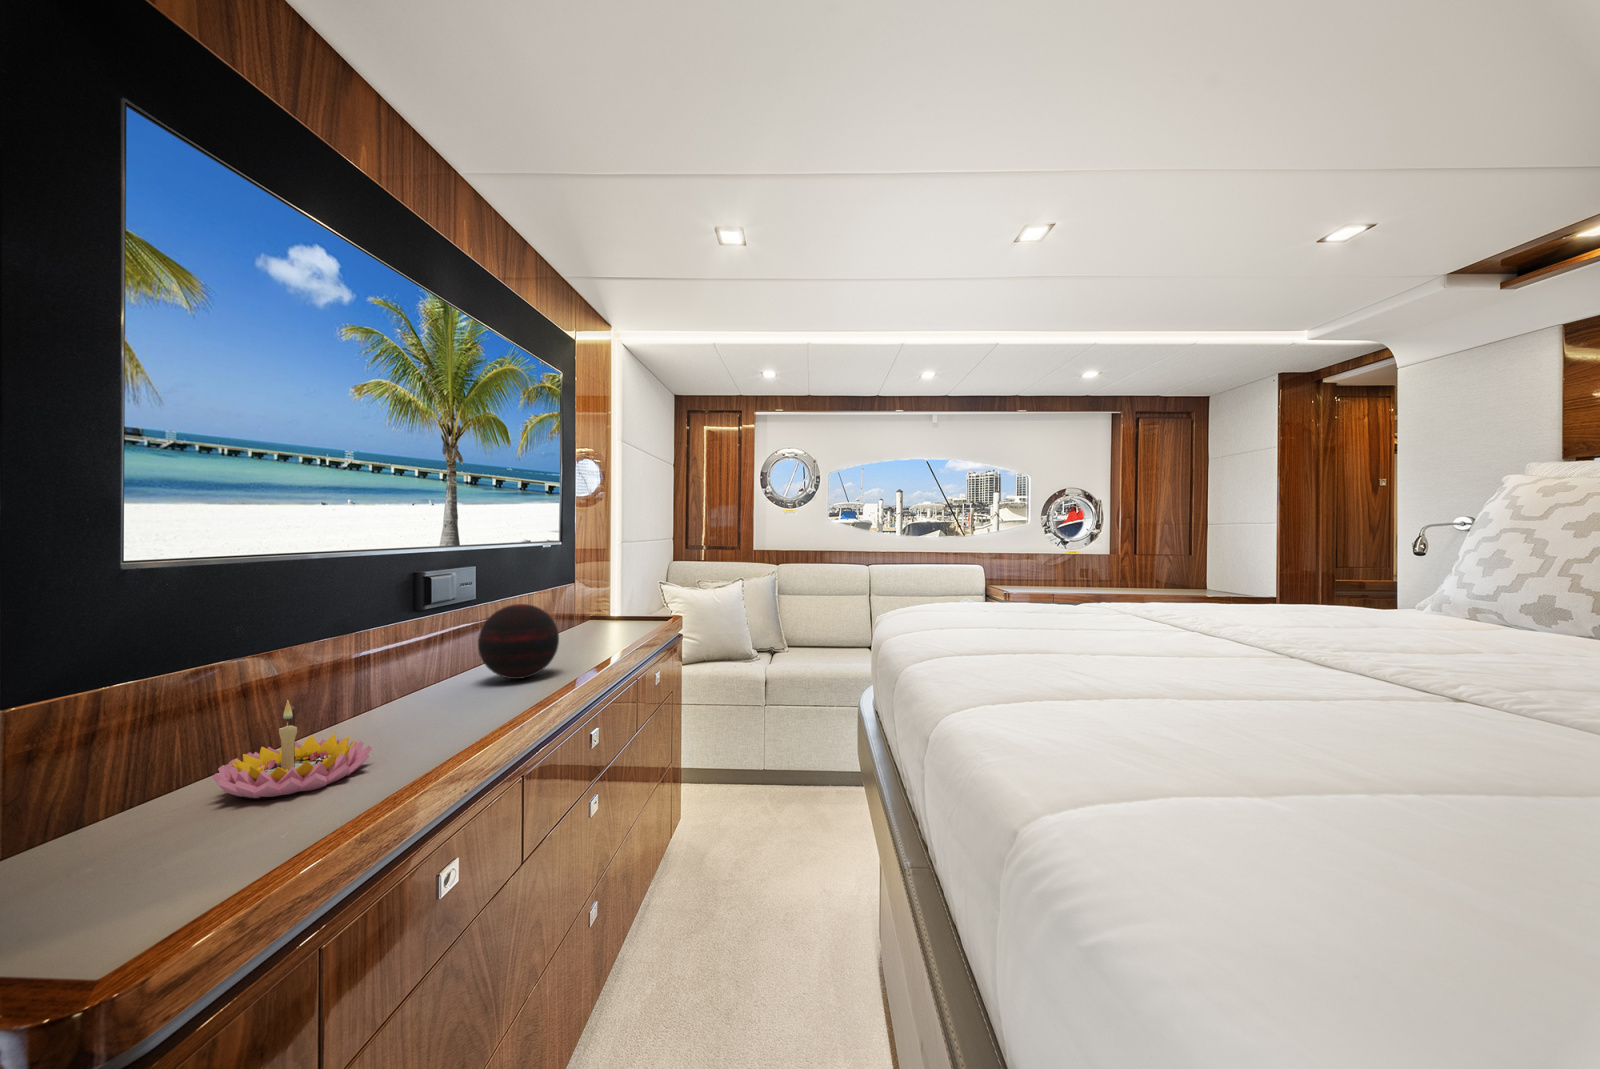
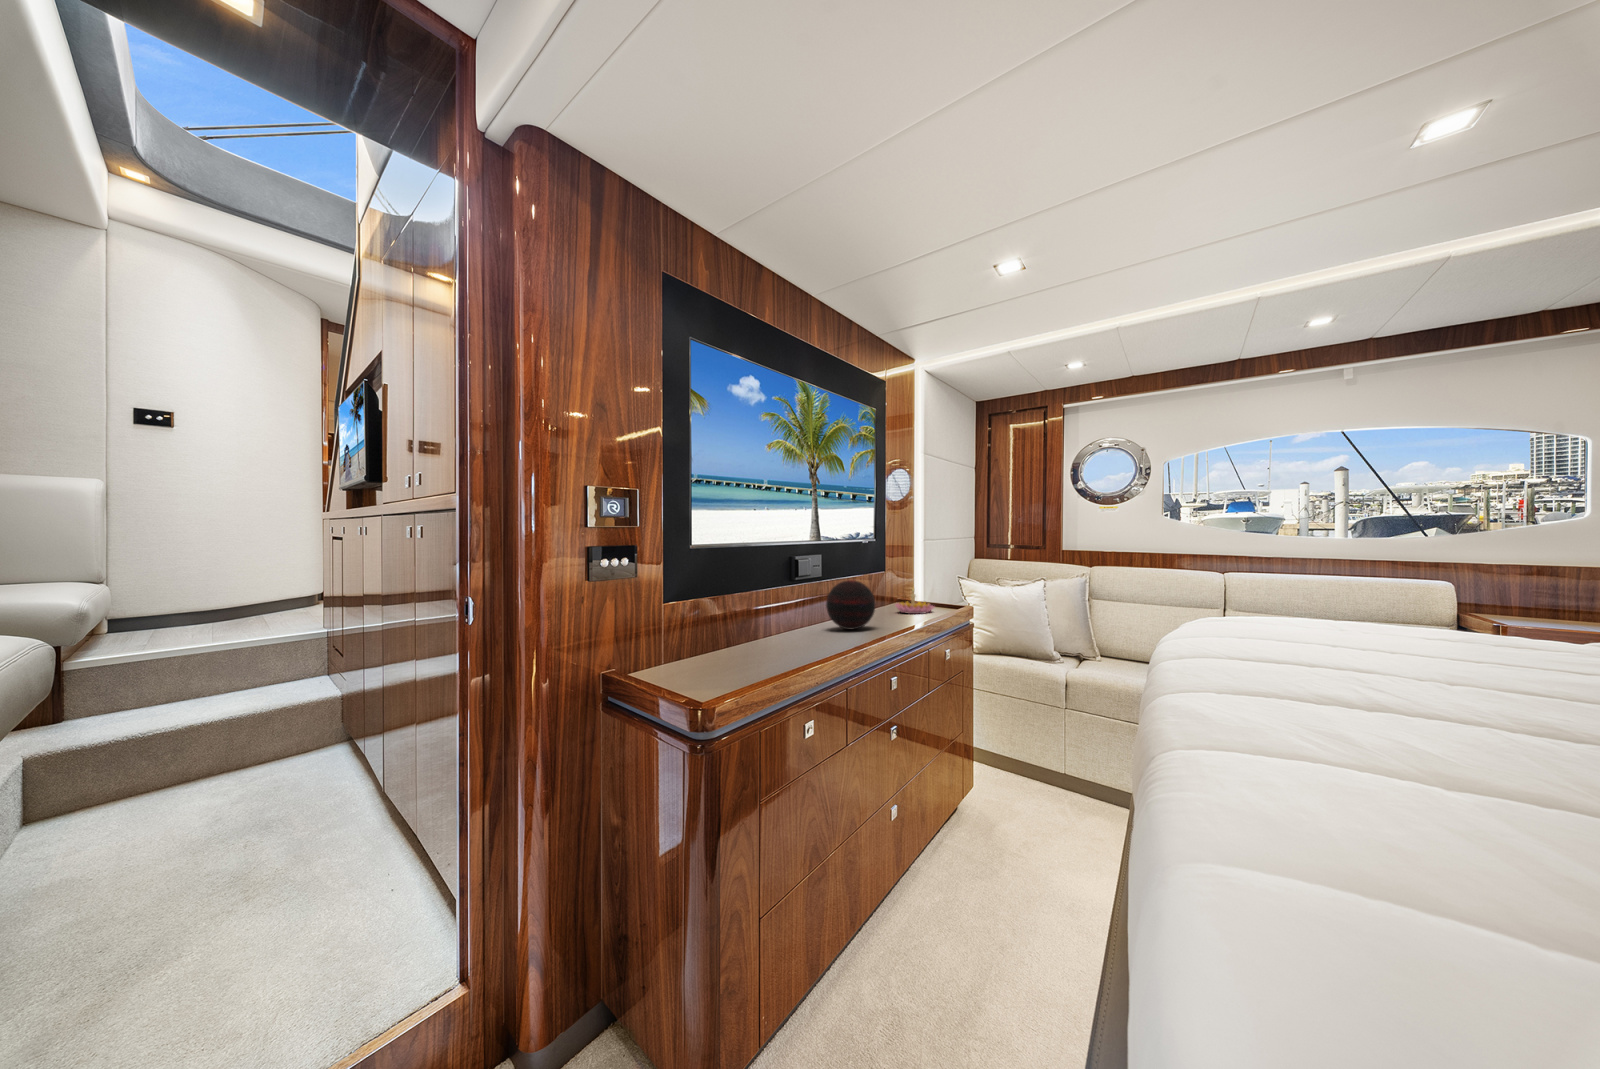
candle holder: present [212,700,372,800] -> present [895,588,934,614]

